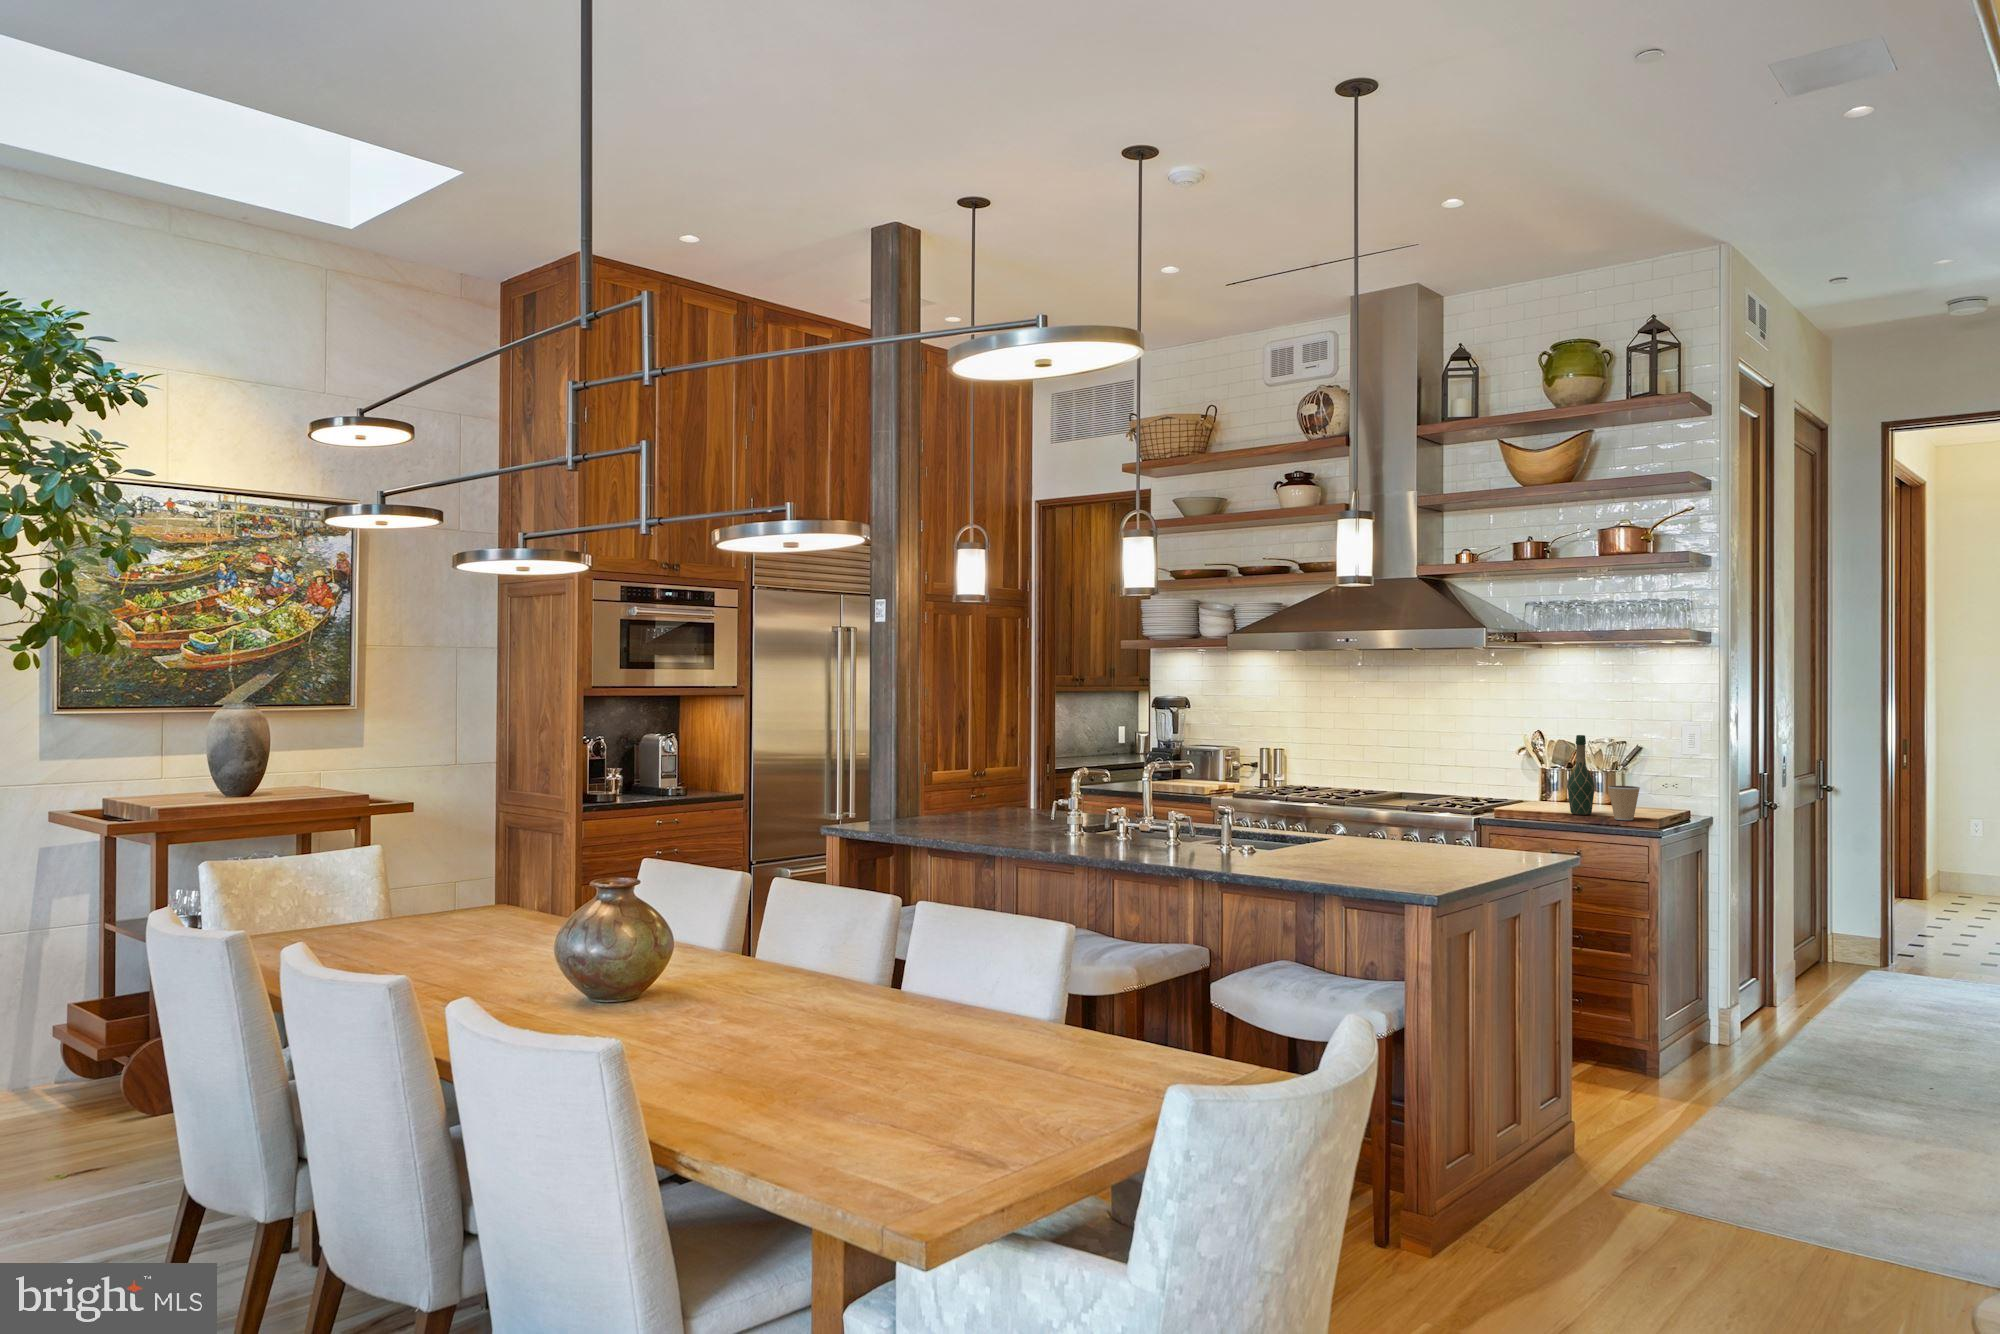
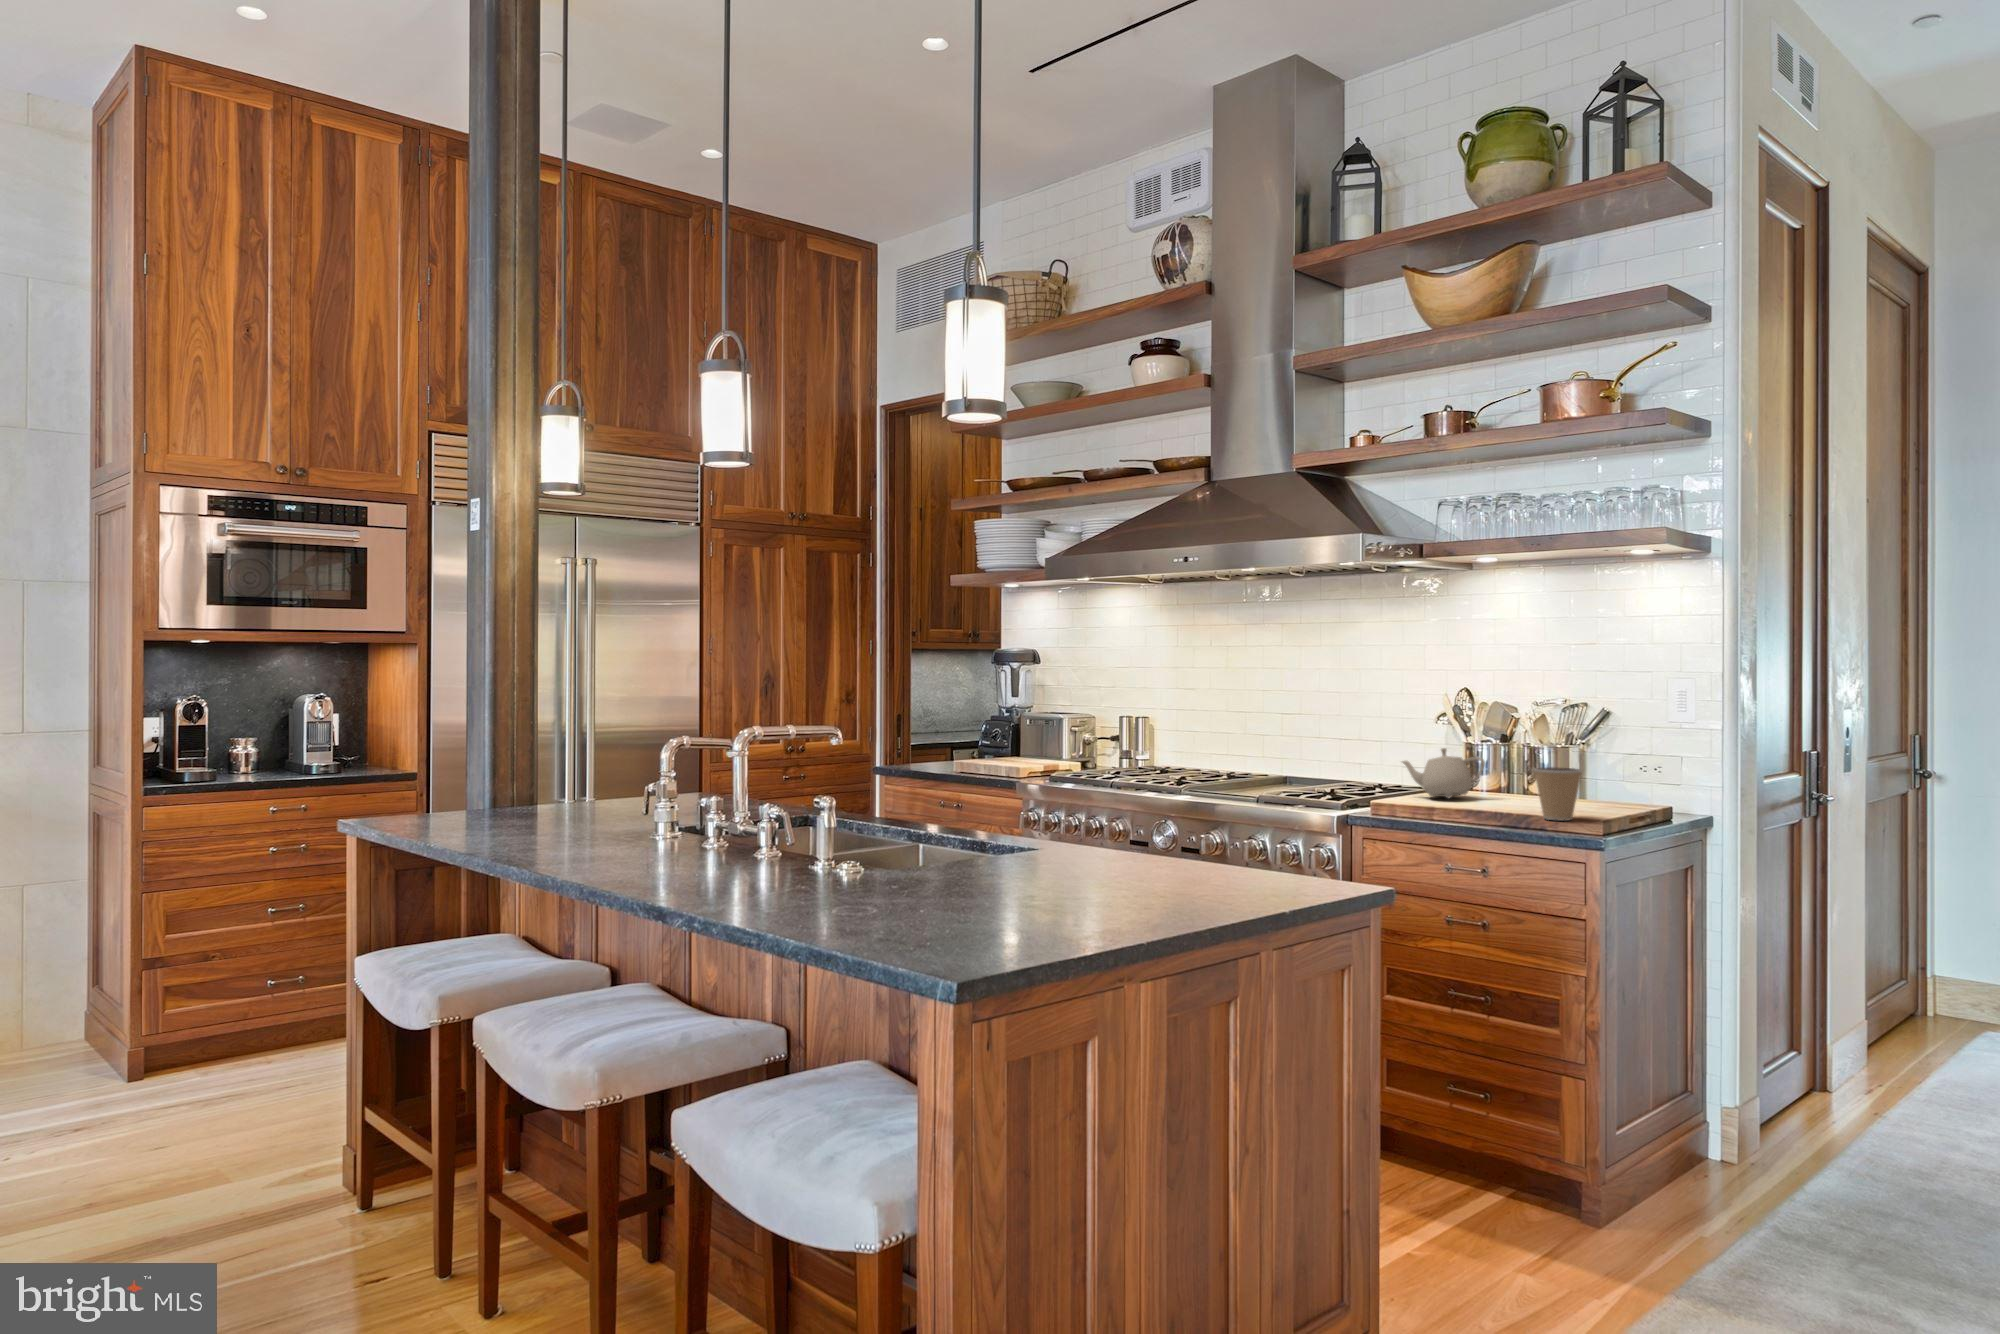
wine bottle: present [1567,735,1595,815] -> none [1481,691,1522,810]
teapot: none [1503,772,1562,807] -> present [1402,748,1485,799]

